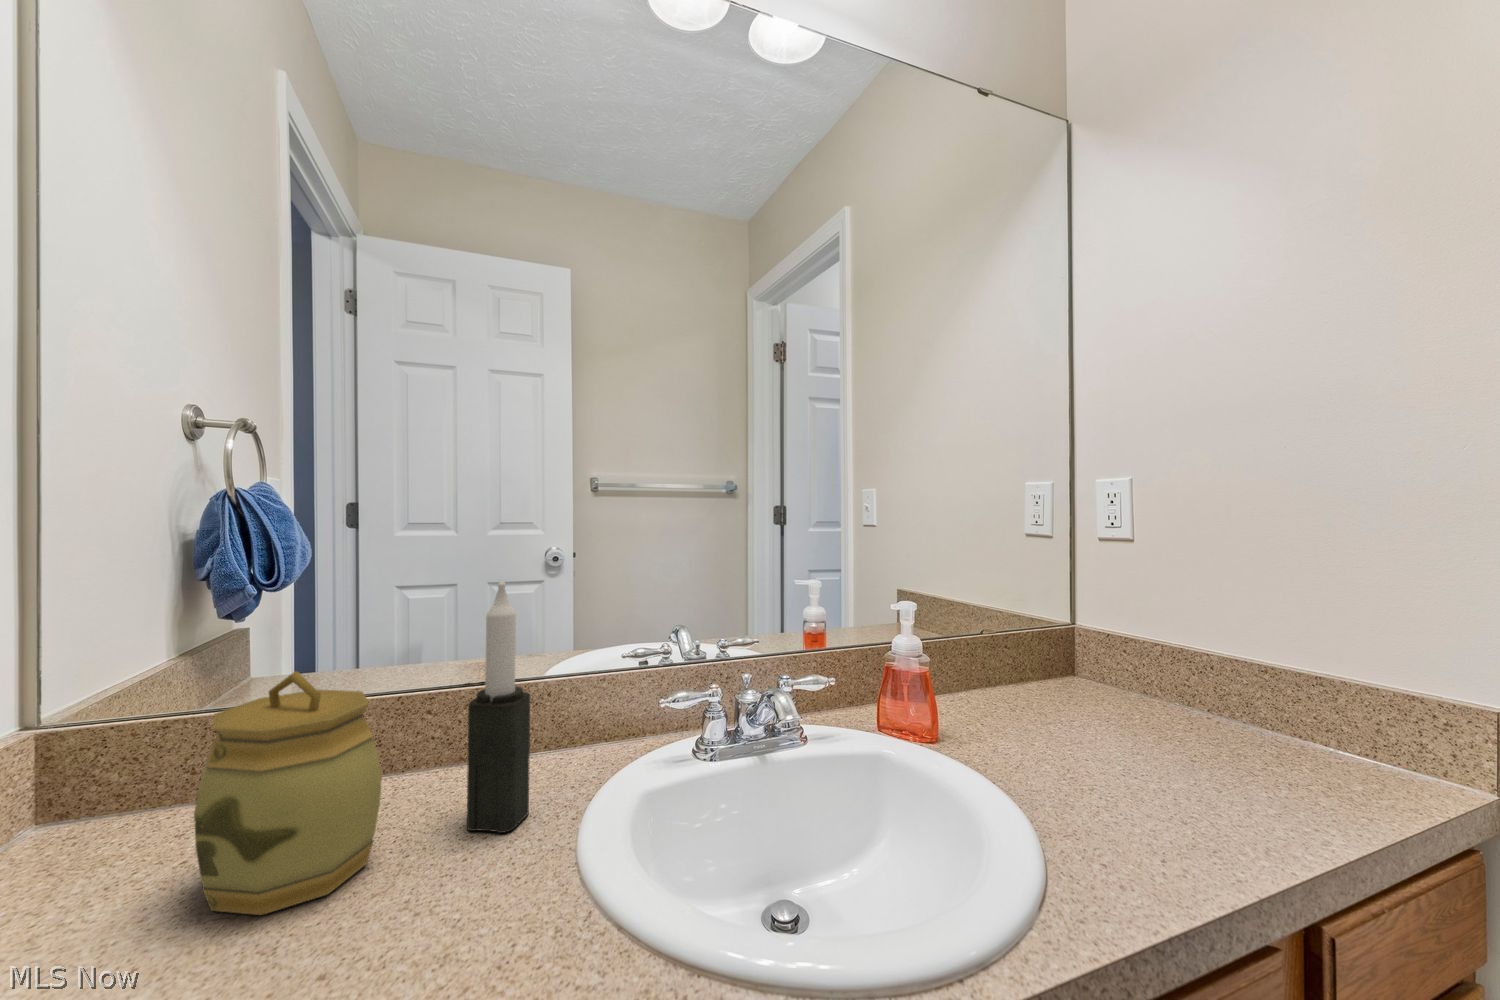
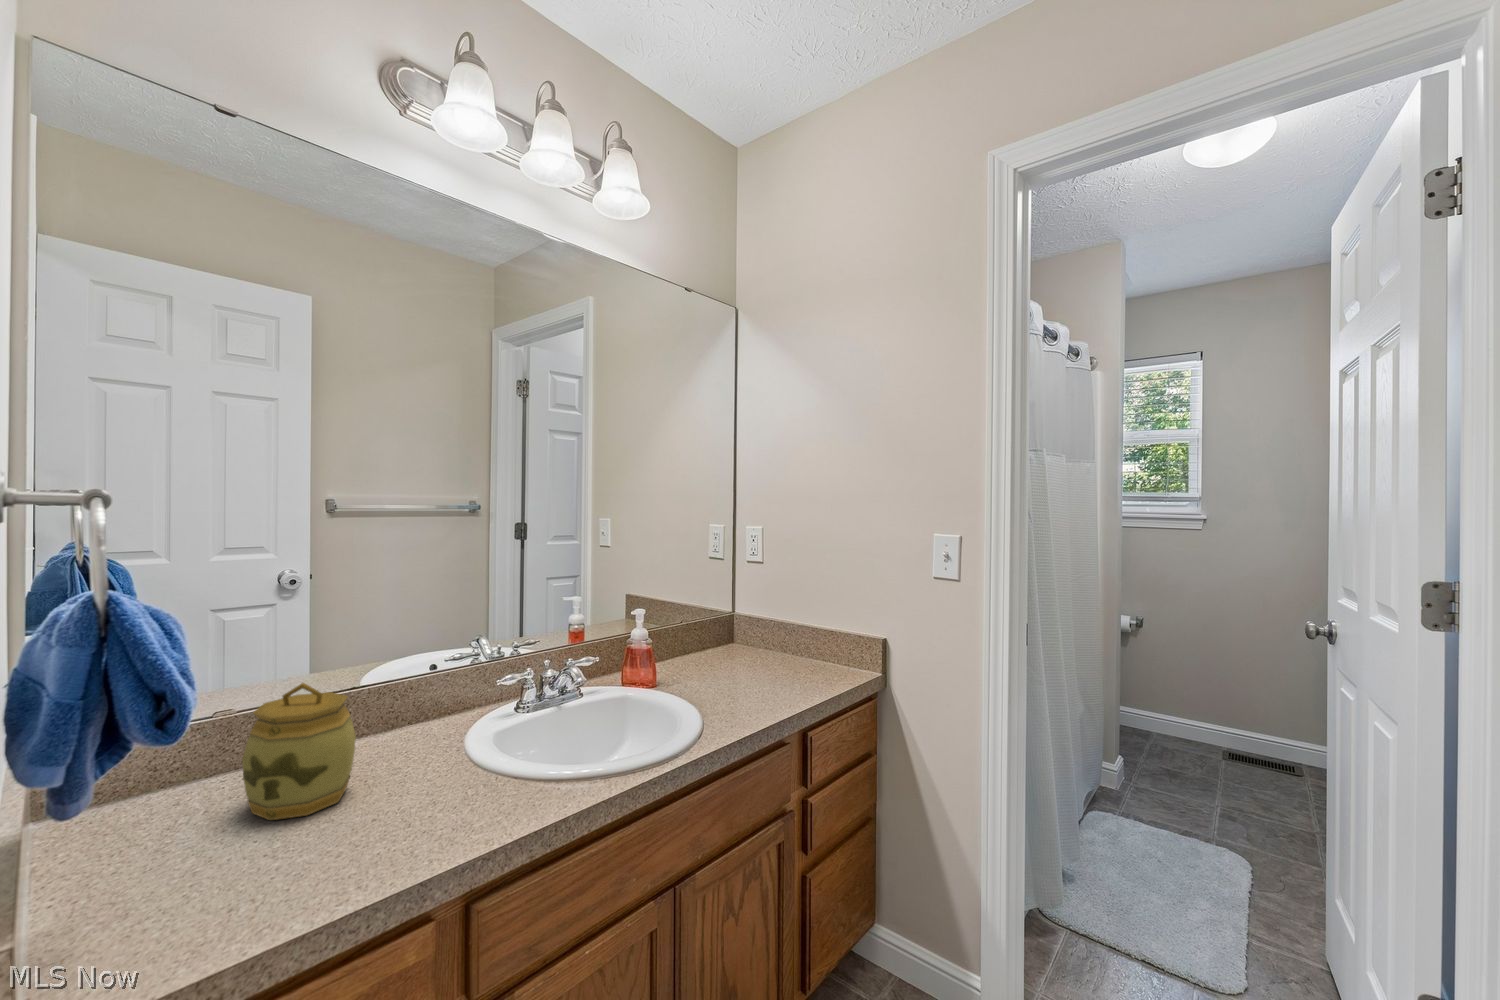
candle: present [467,581,530,833] -> none [393,618,429,766]

